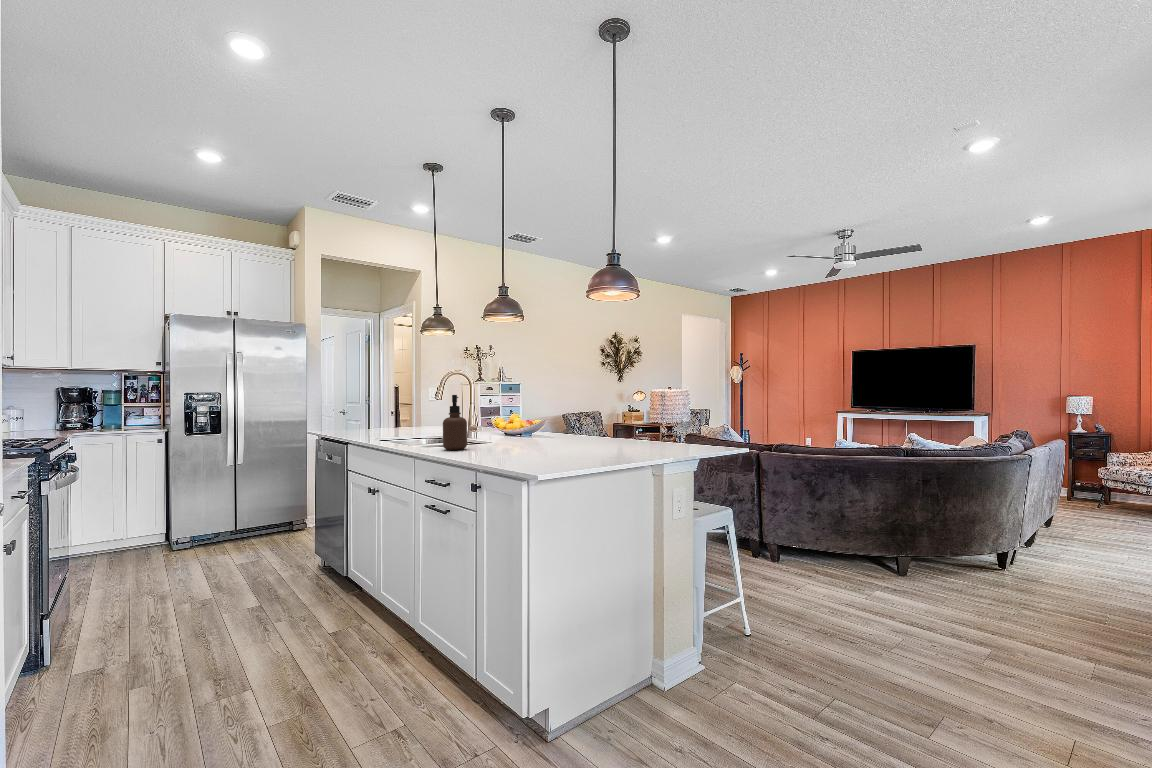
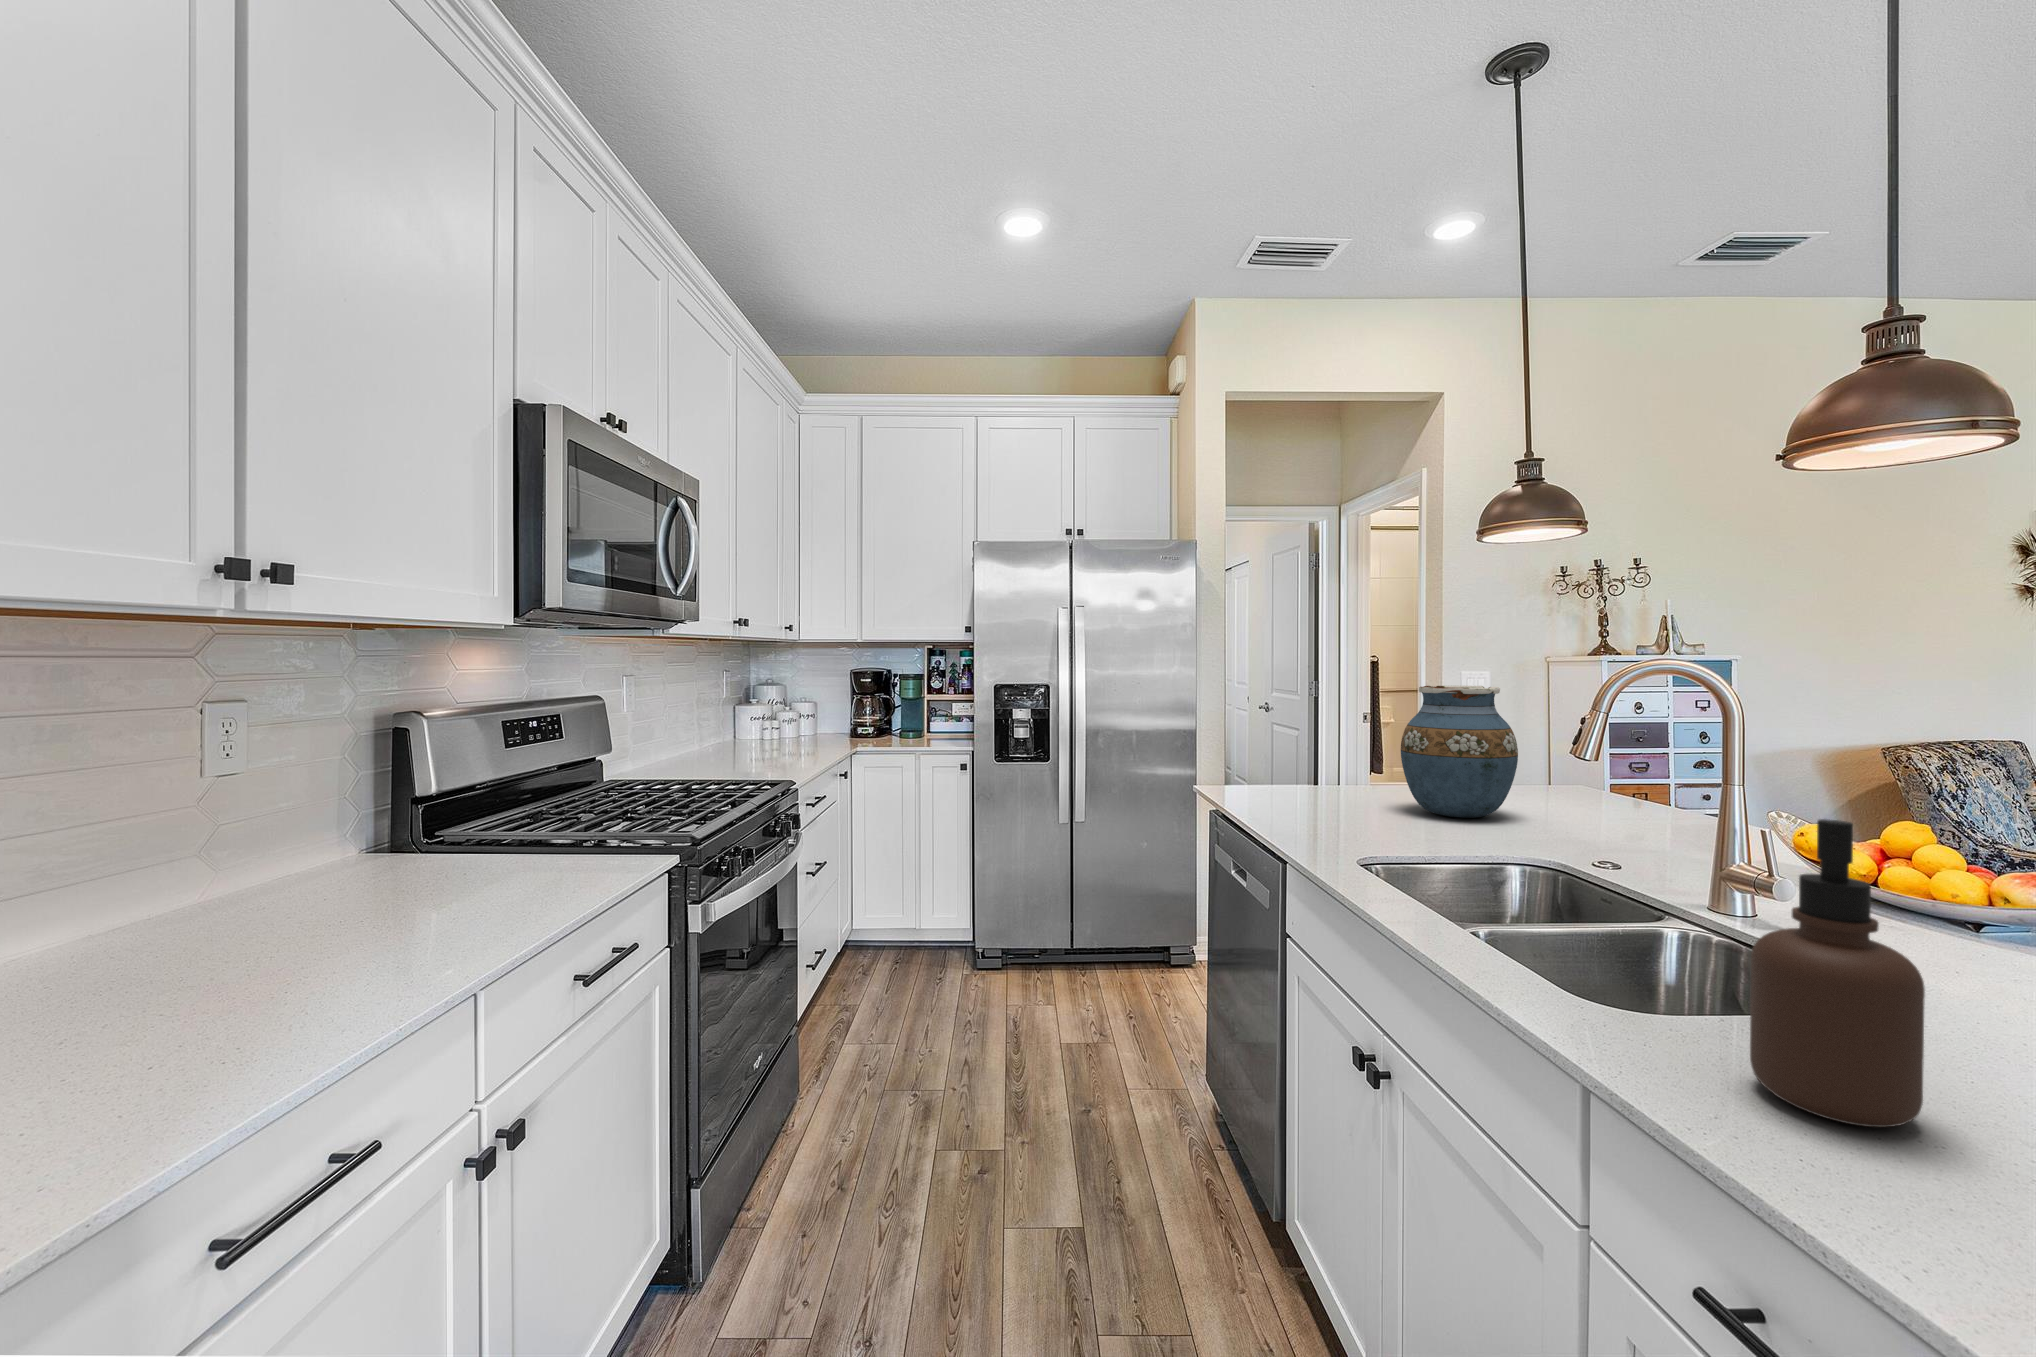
vase: none [393,384,431,430] -> present [1401,686,1518,818]

